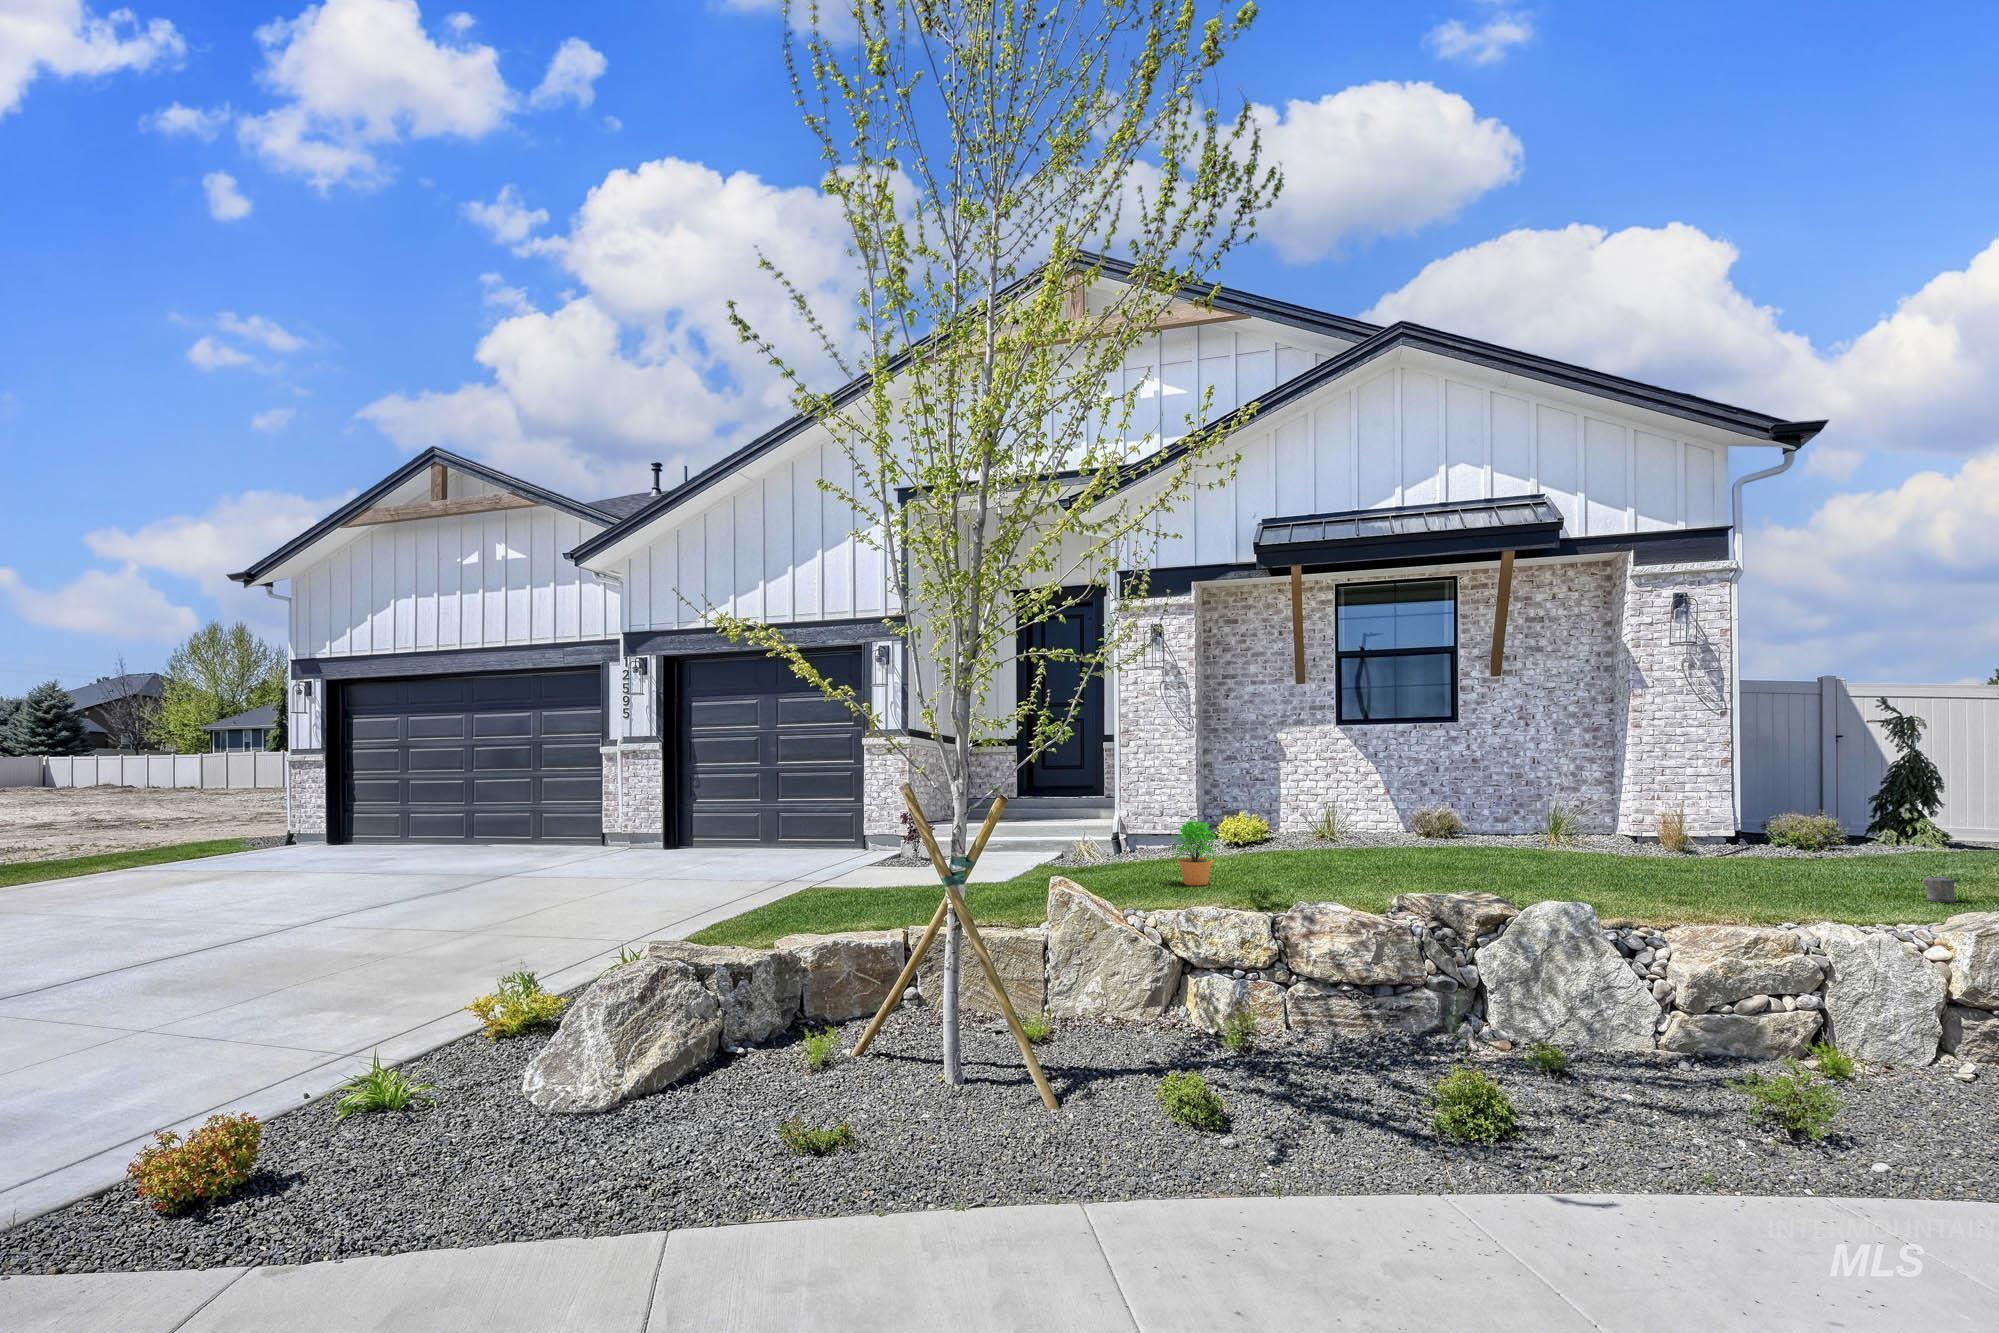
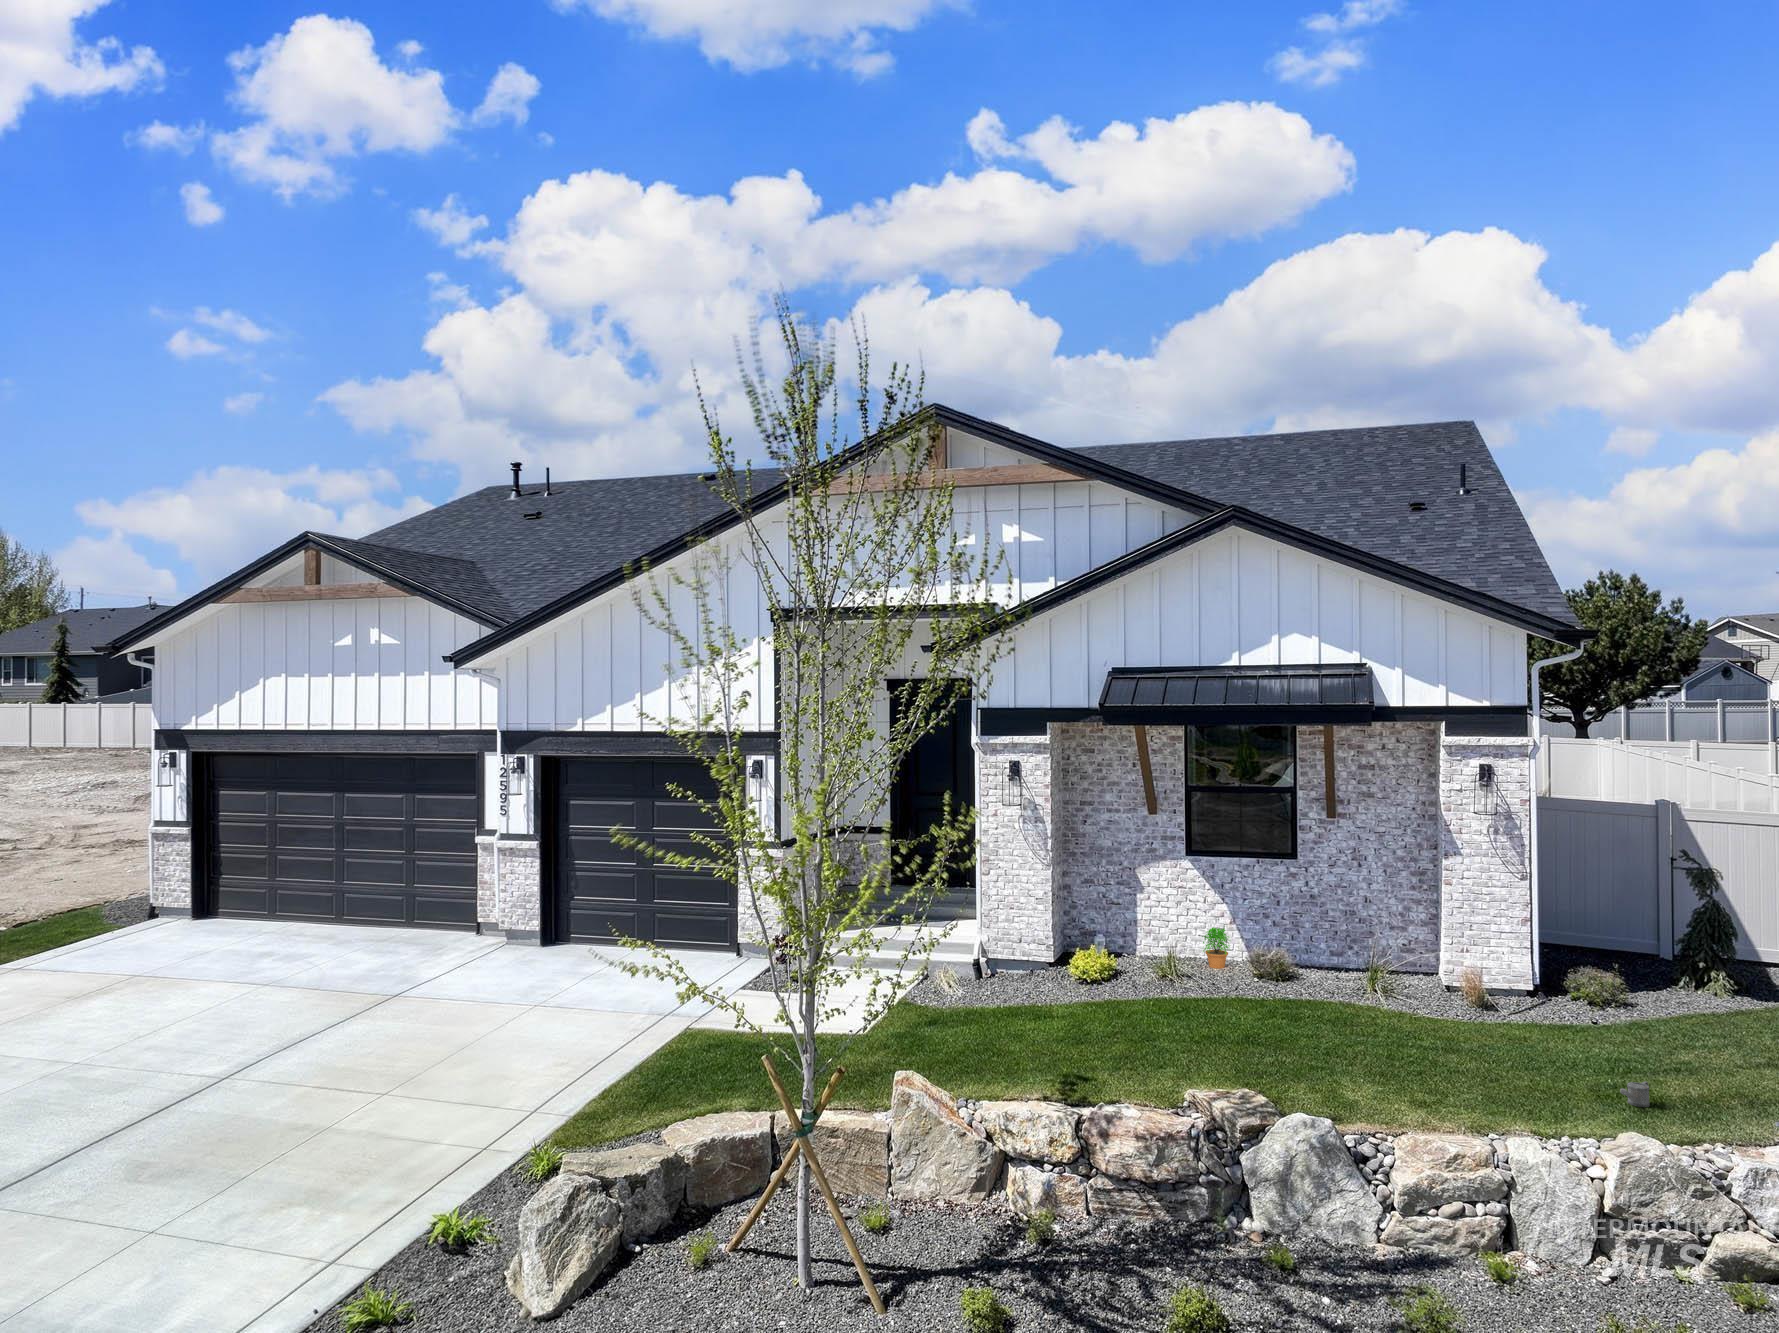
potted plant: present [1172,820,1215,885] -> present [1203,928,1230,969]

